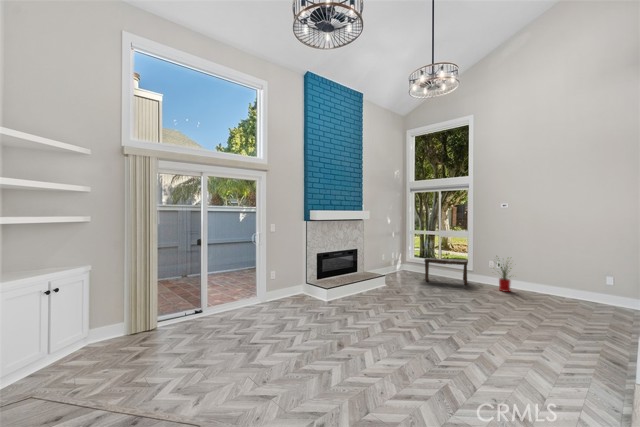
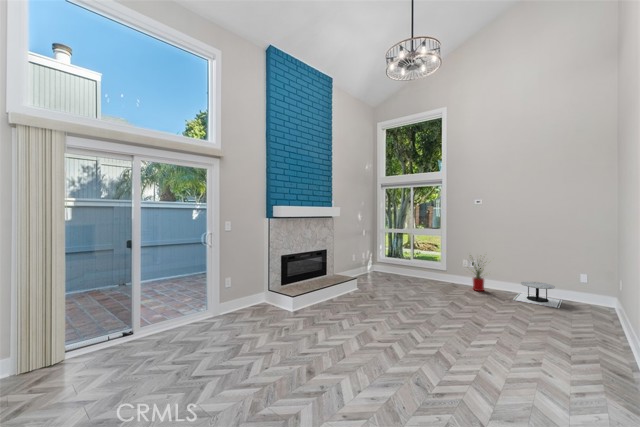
bench: present [424,258,468,285] -> none [396,257,441,285]
side table: none [536,283,589,309] -> present [513,281,562,308]

